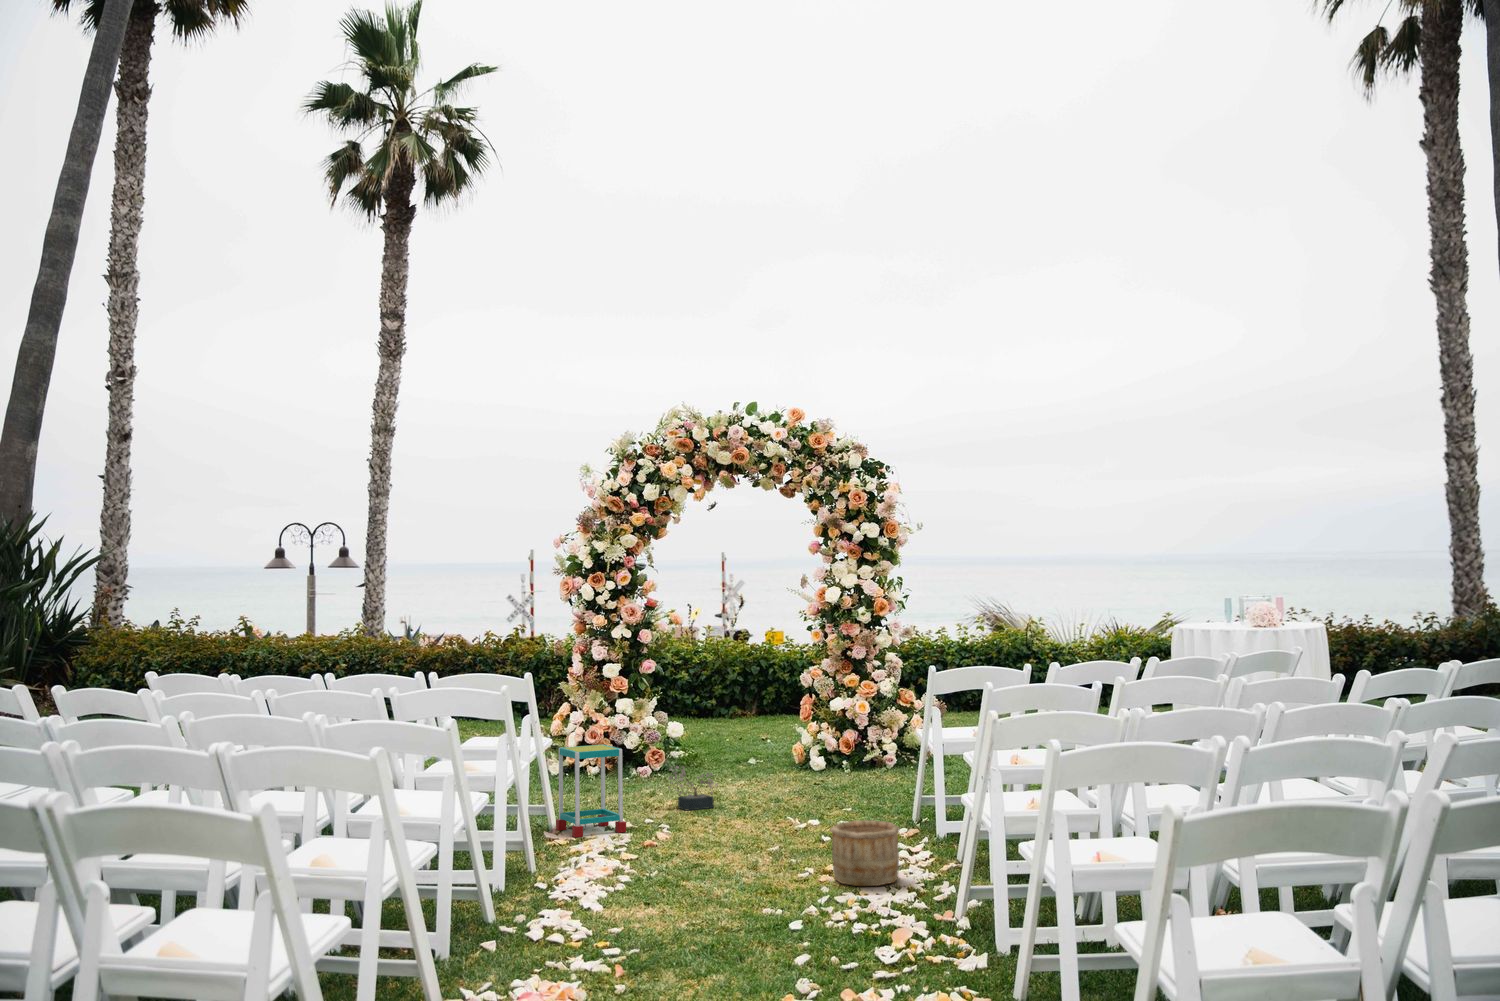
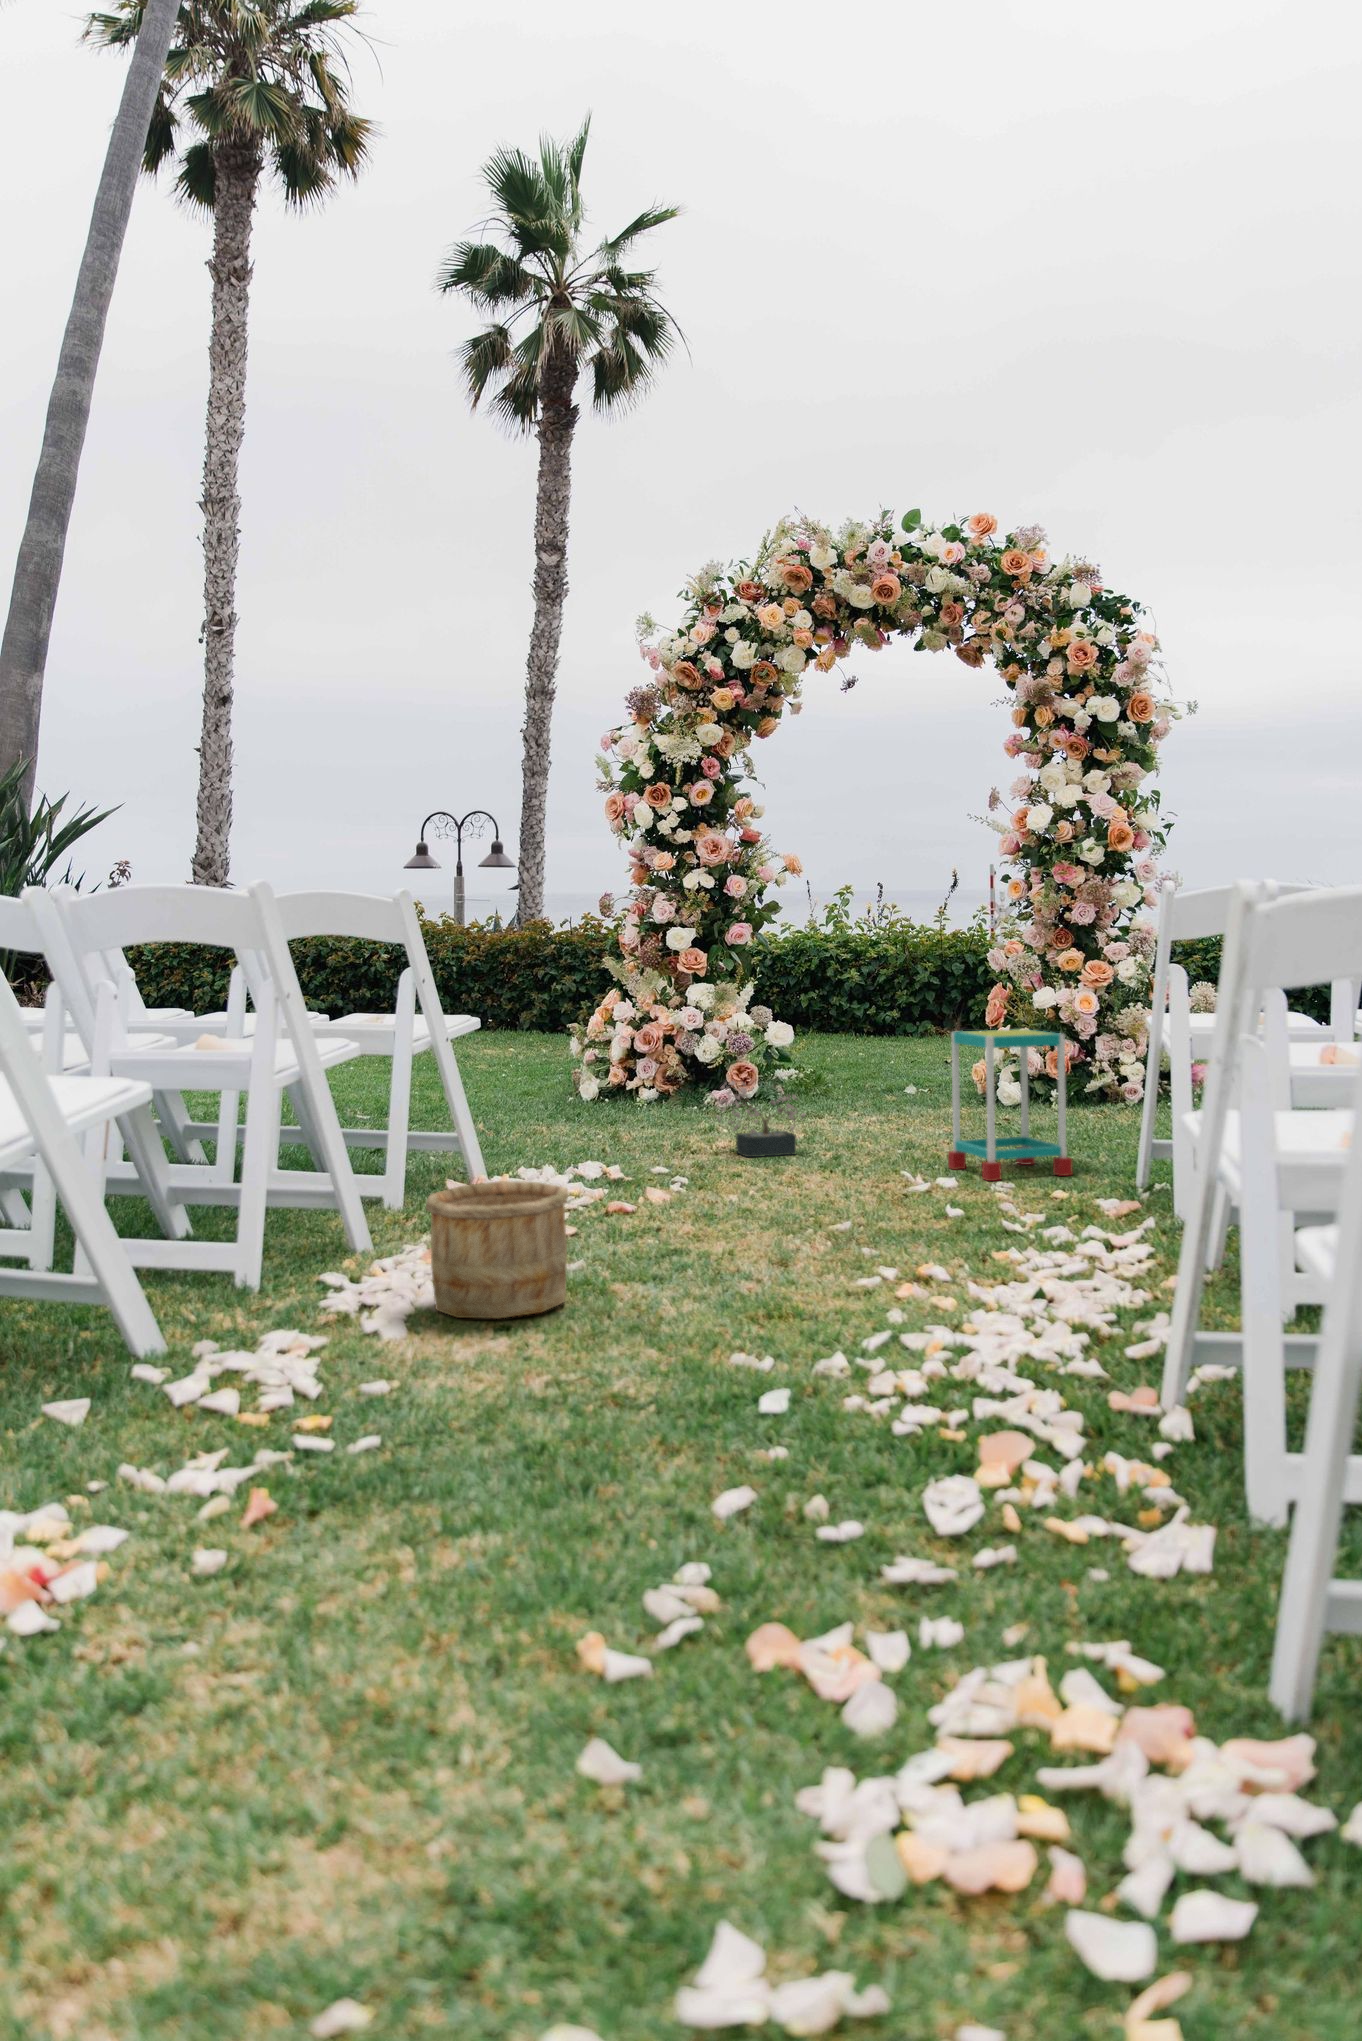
side table: present [556,745,626,837] -> present [948,1029,1072,1181]
wooden bucket: present [830,820,899,886] -> present [426,1181,568,1318]

